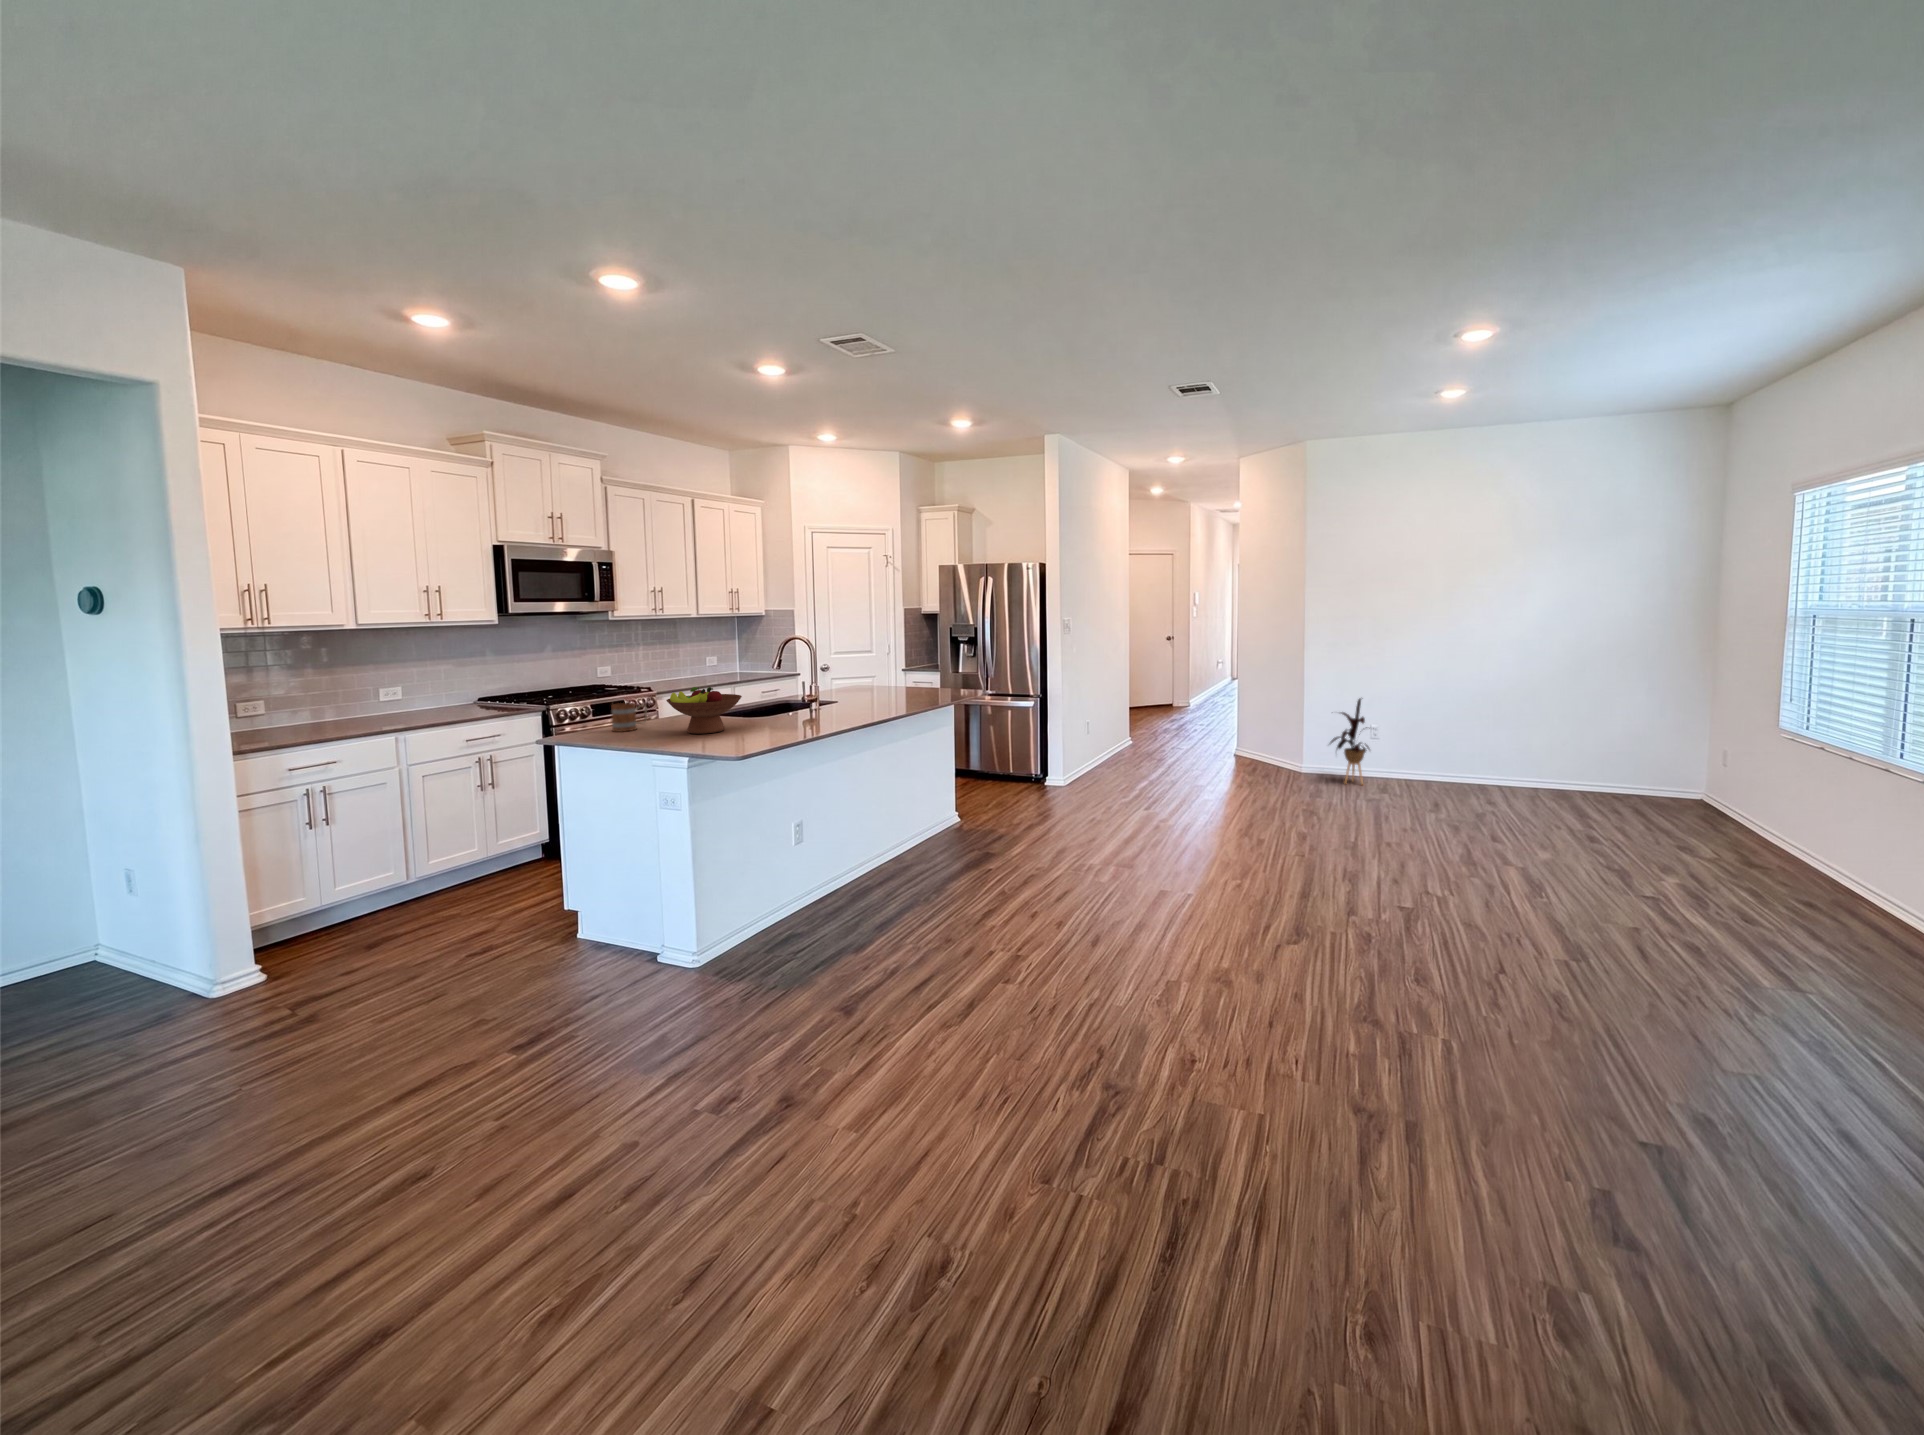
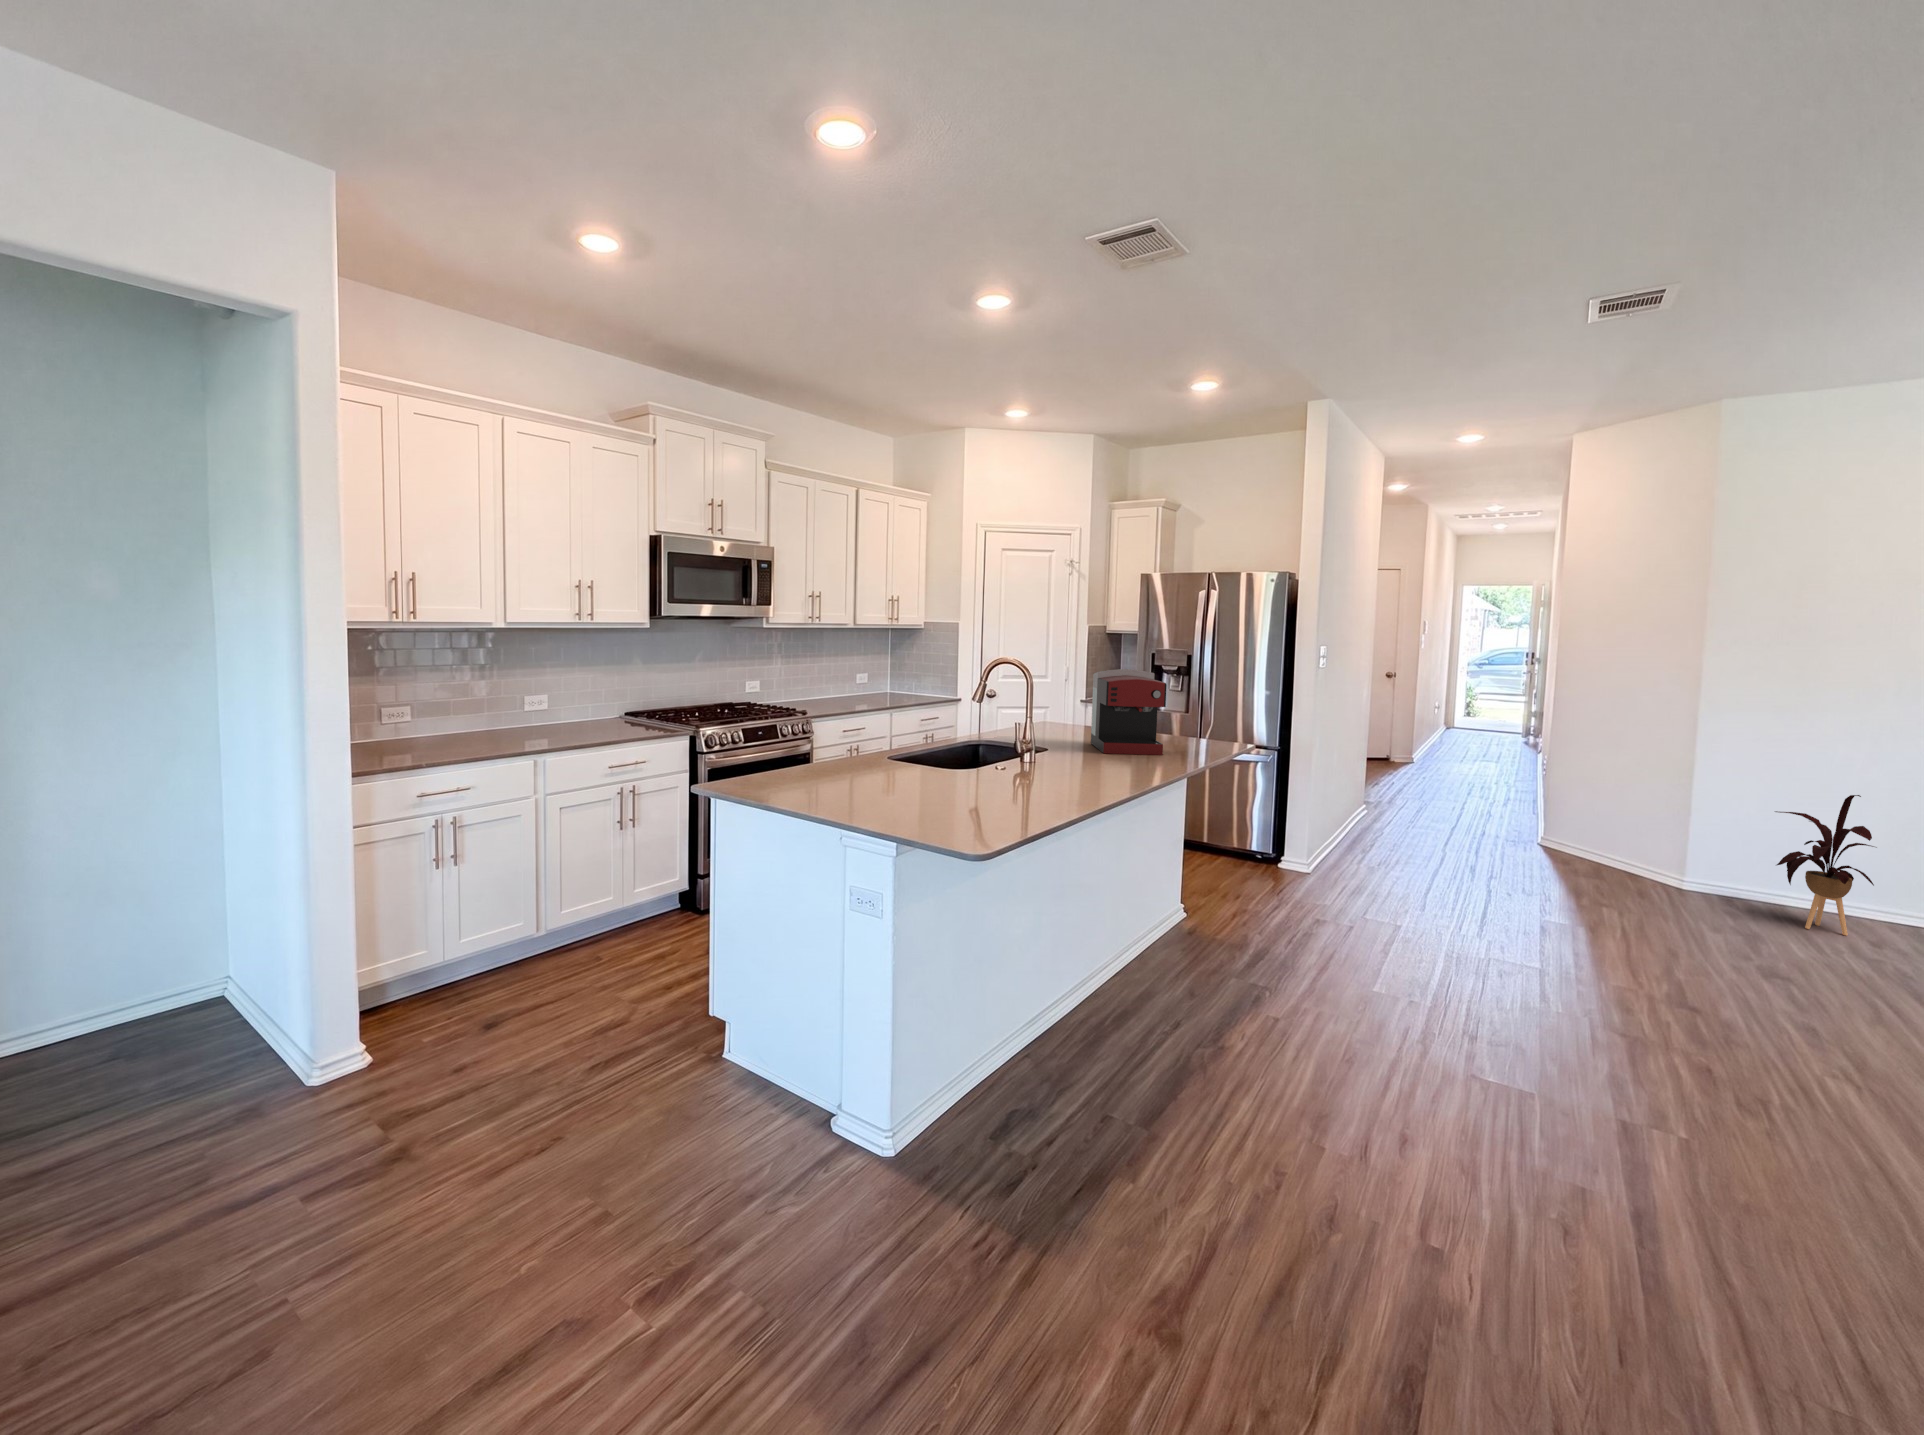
coffee maker: none [873,640,919,701] -> present [1091,669,1167,755]
fruit bowl: present [666,687,742,734] -> none [854,729,957,800]
mug: present [611,703,647,732] -> none [777,742,822,783]

